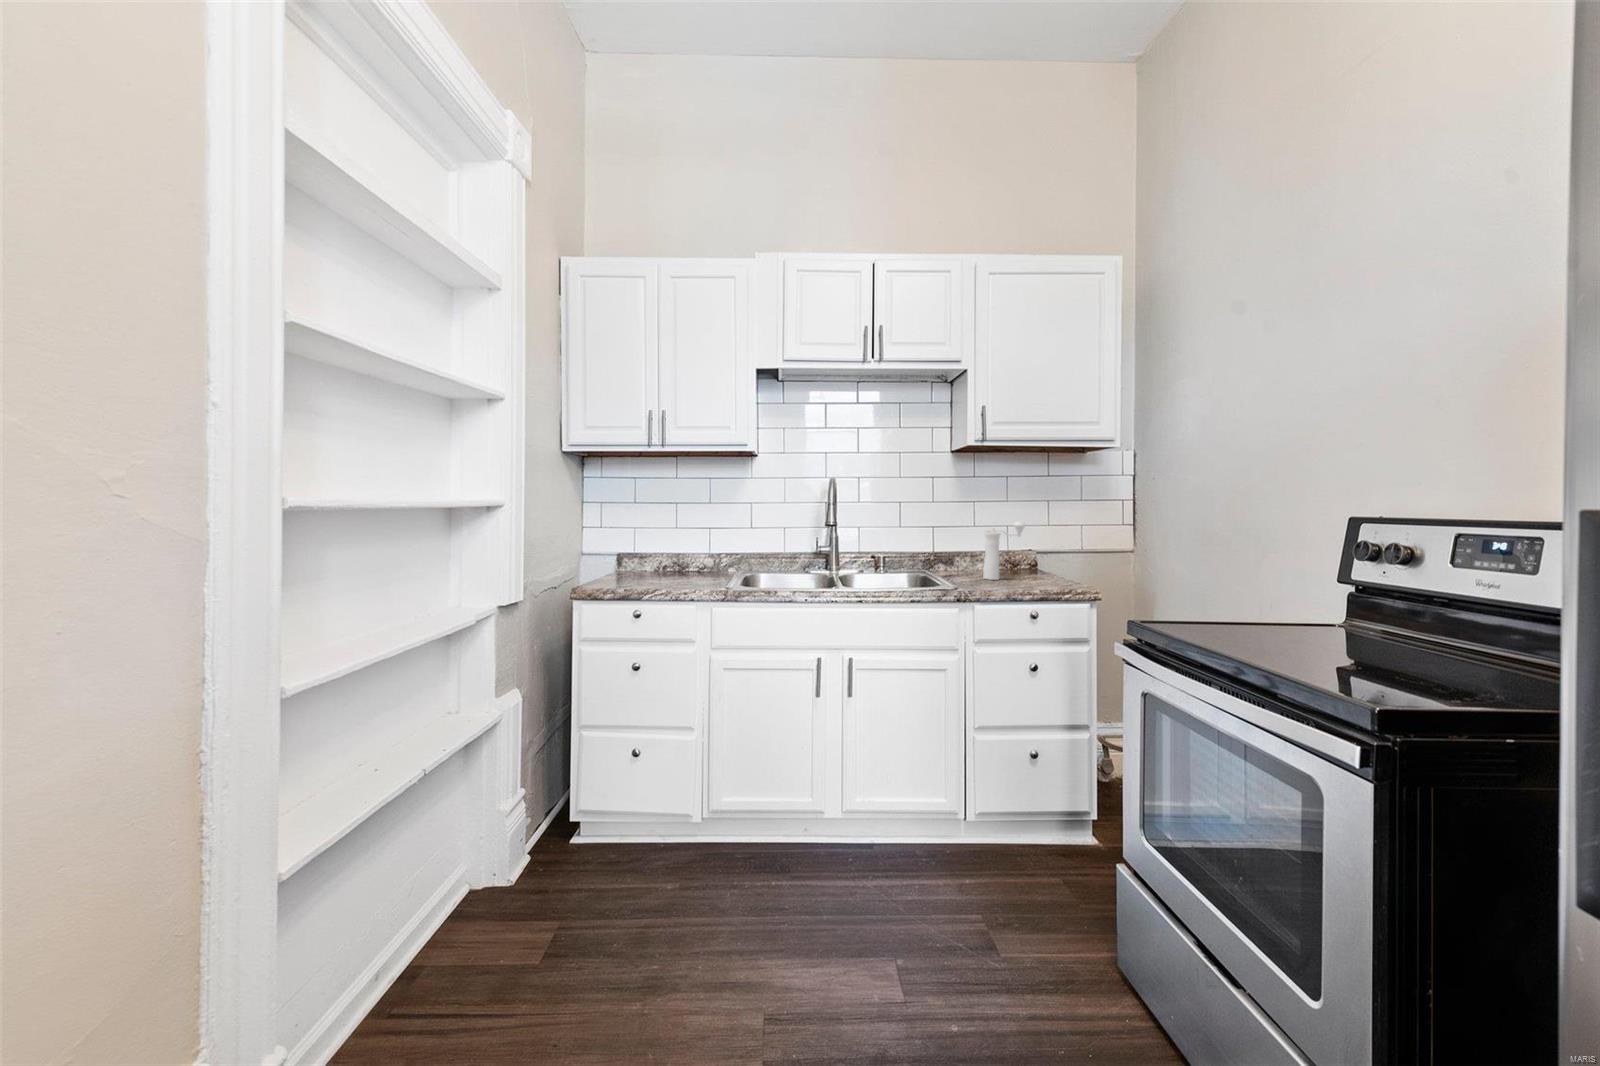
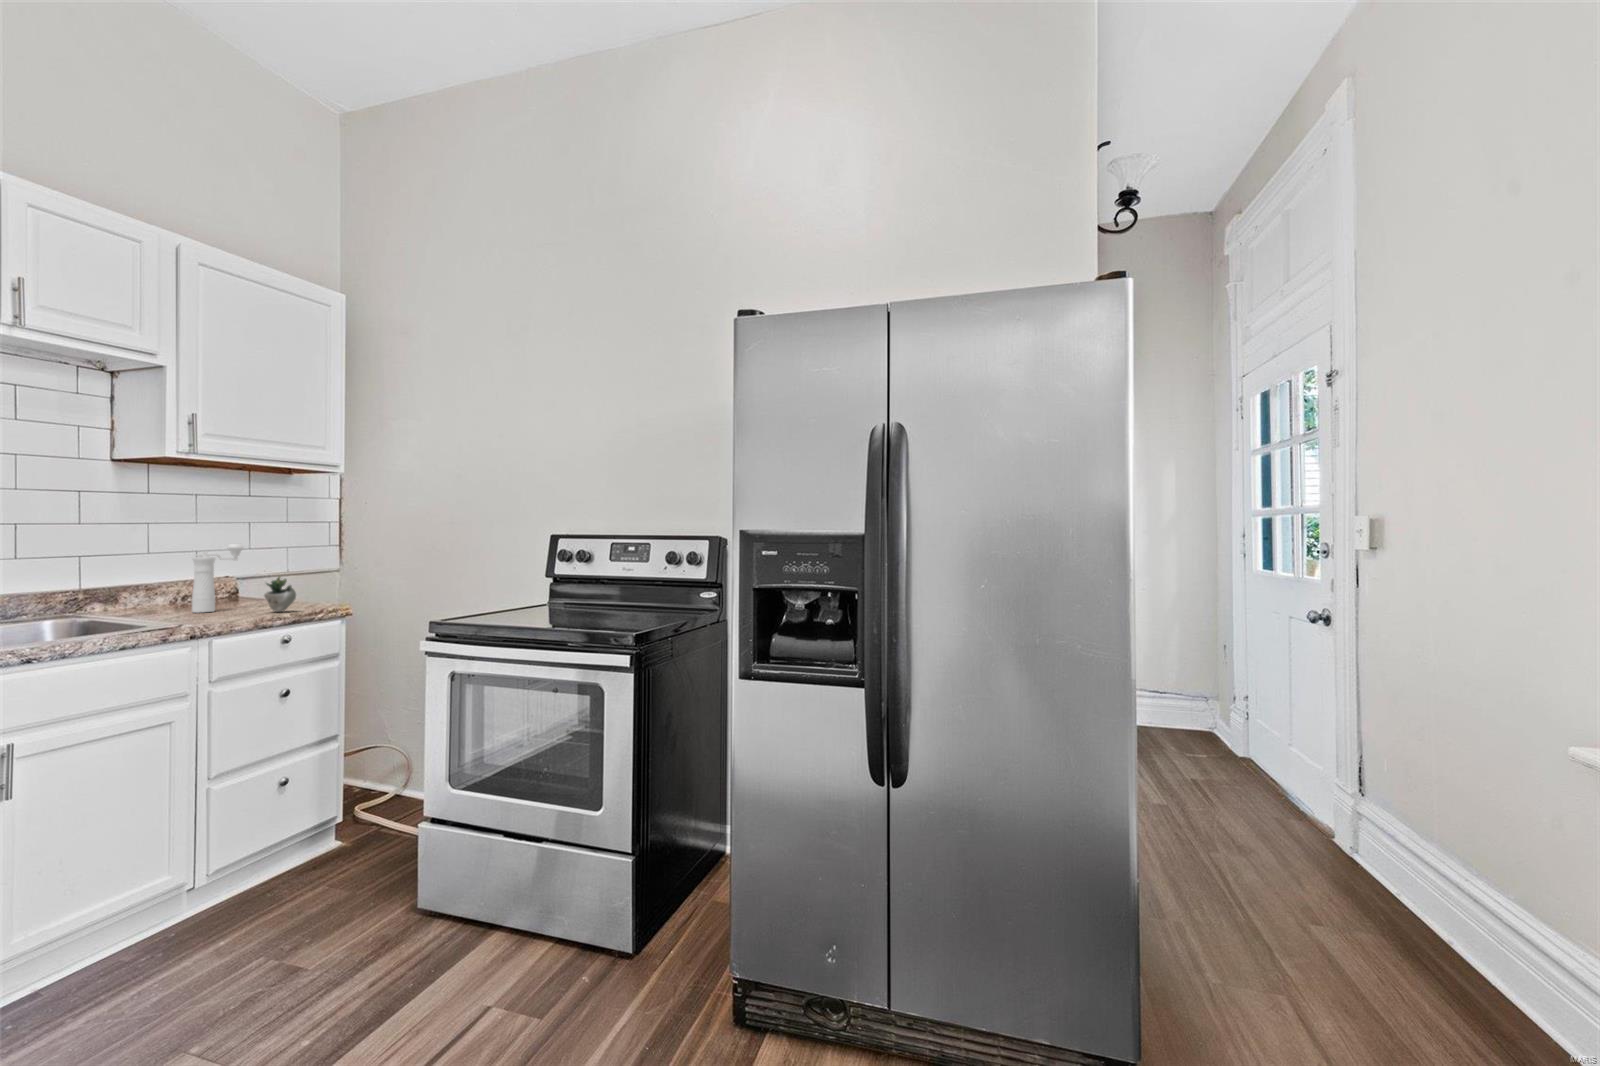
succulent plant: none [1026,551,1064,587] -> present [264,576,296,612]

